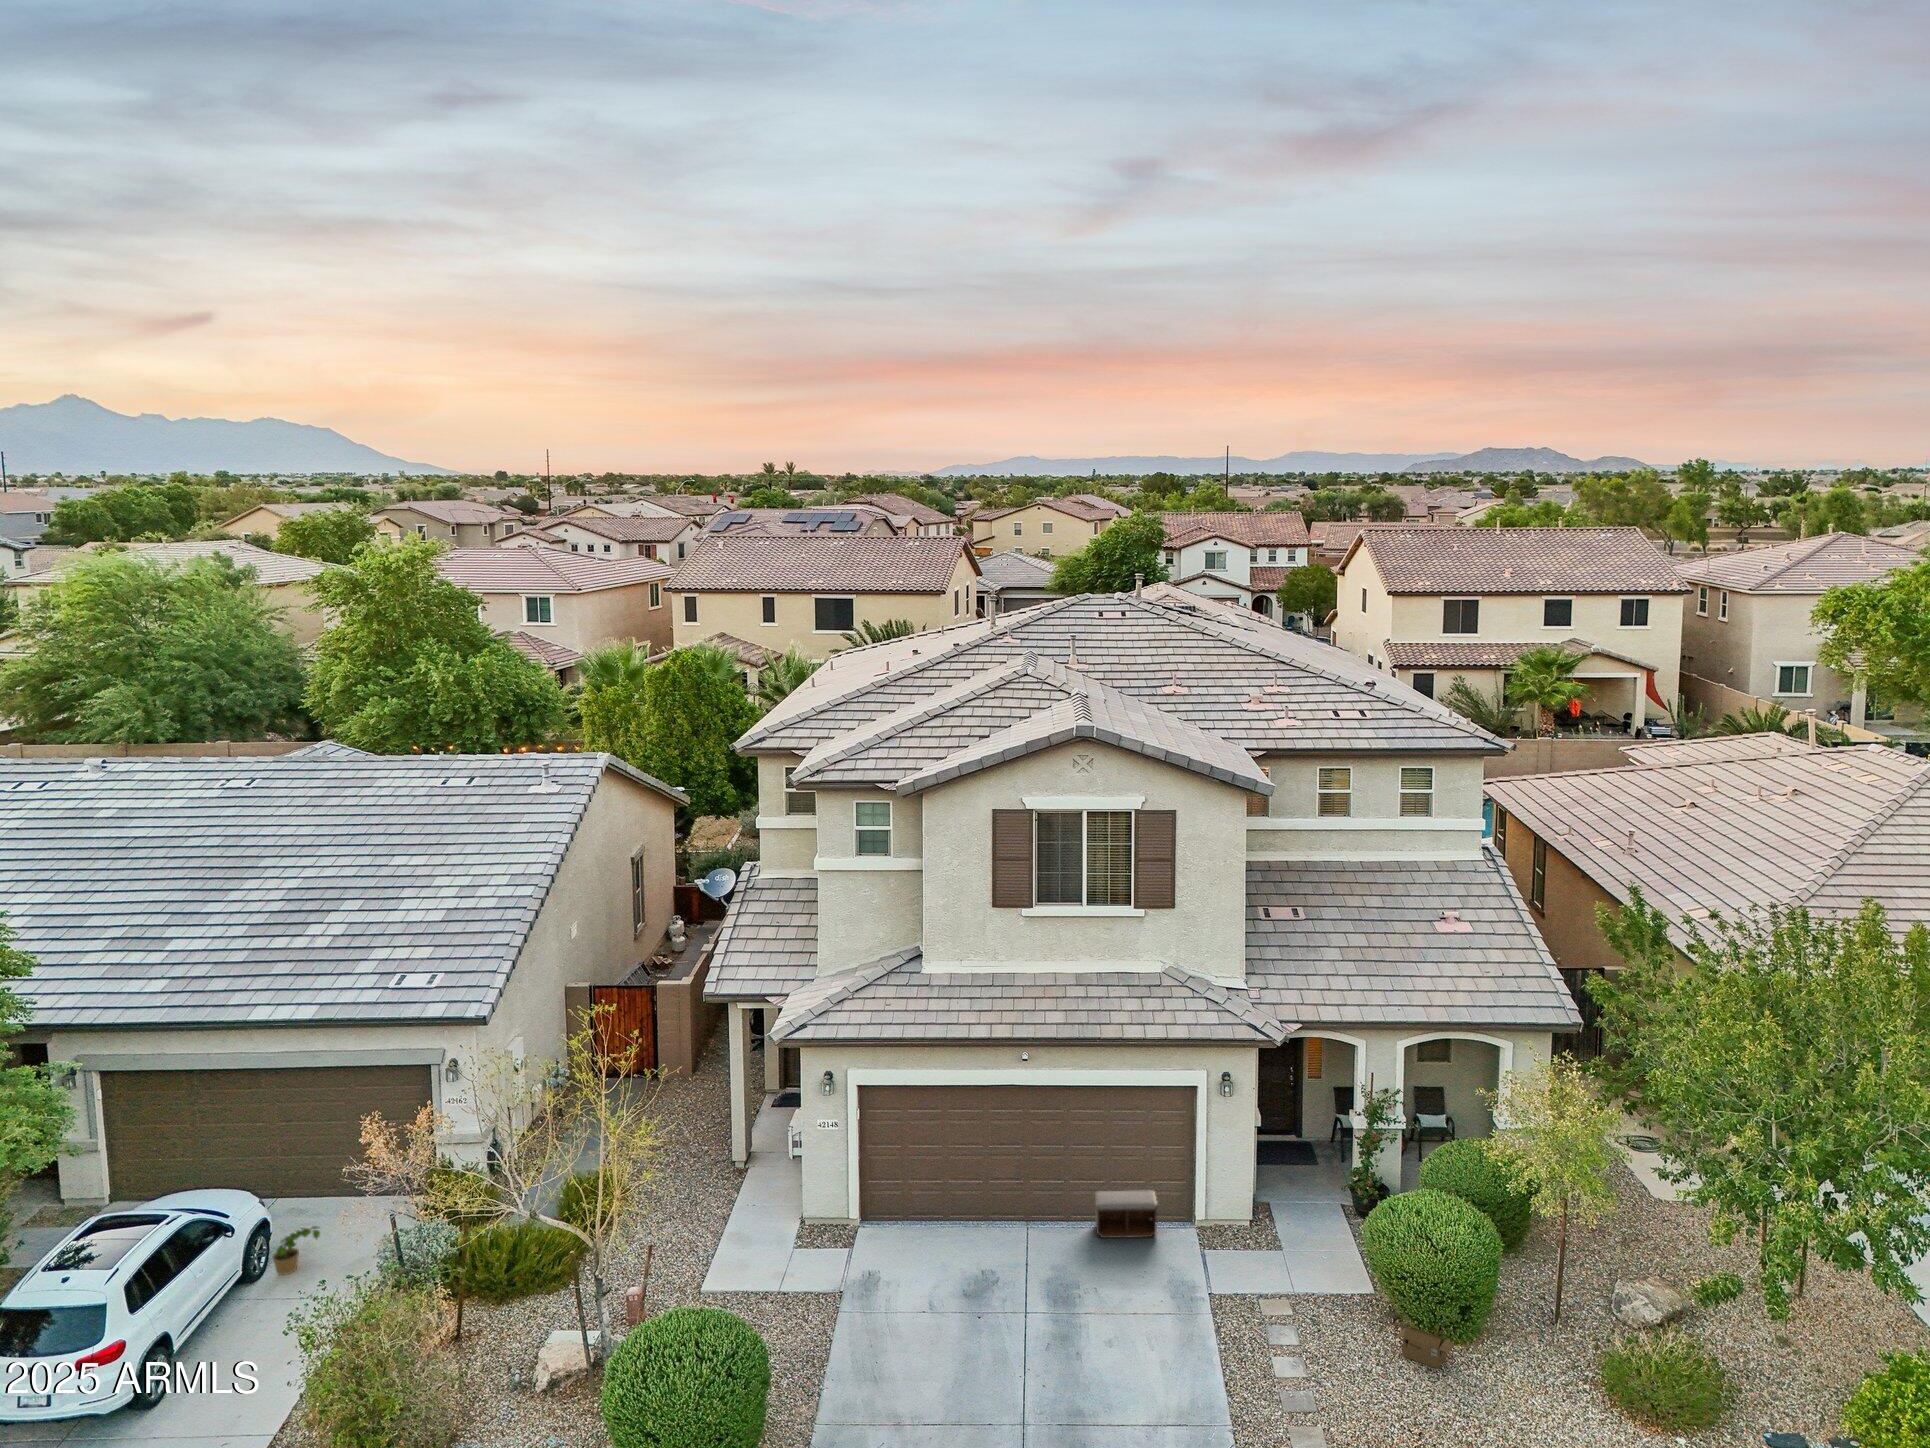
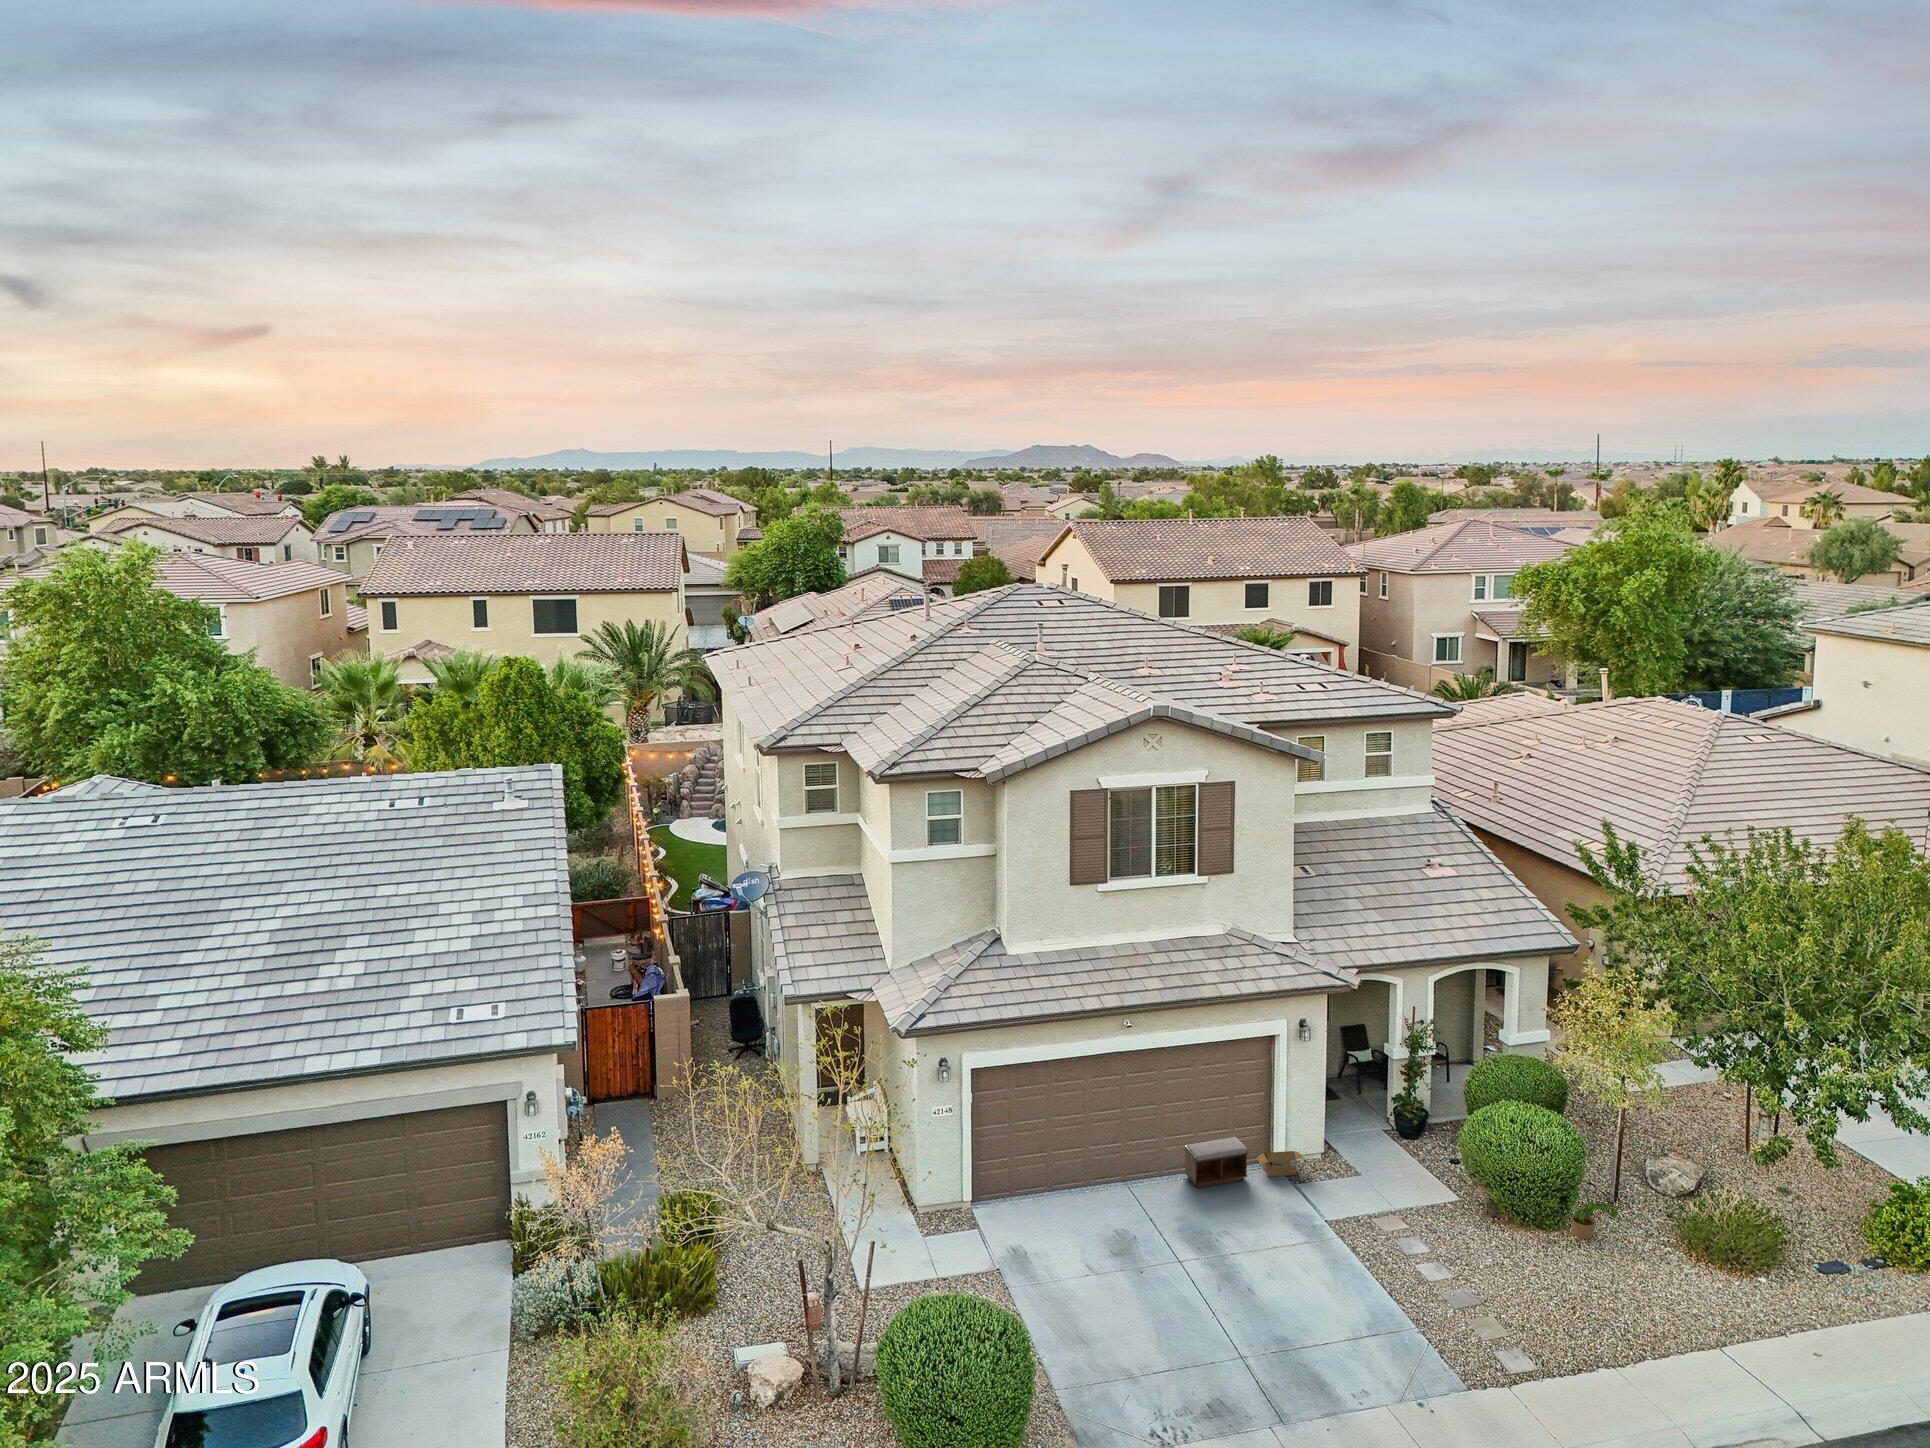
potted plant: present [272,1226,320,1275] -> present [1571,1201,1619,1239]
cardboard box: present [1395,1327,1455,1369] -> present [1257,1151,1304,1177]

